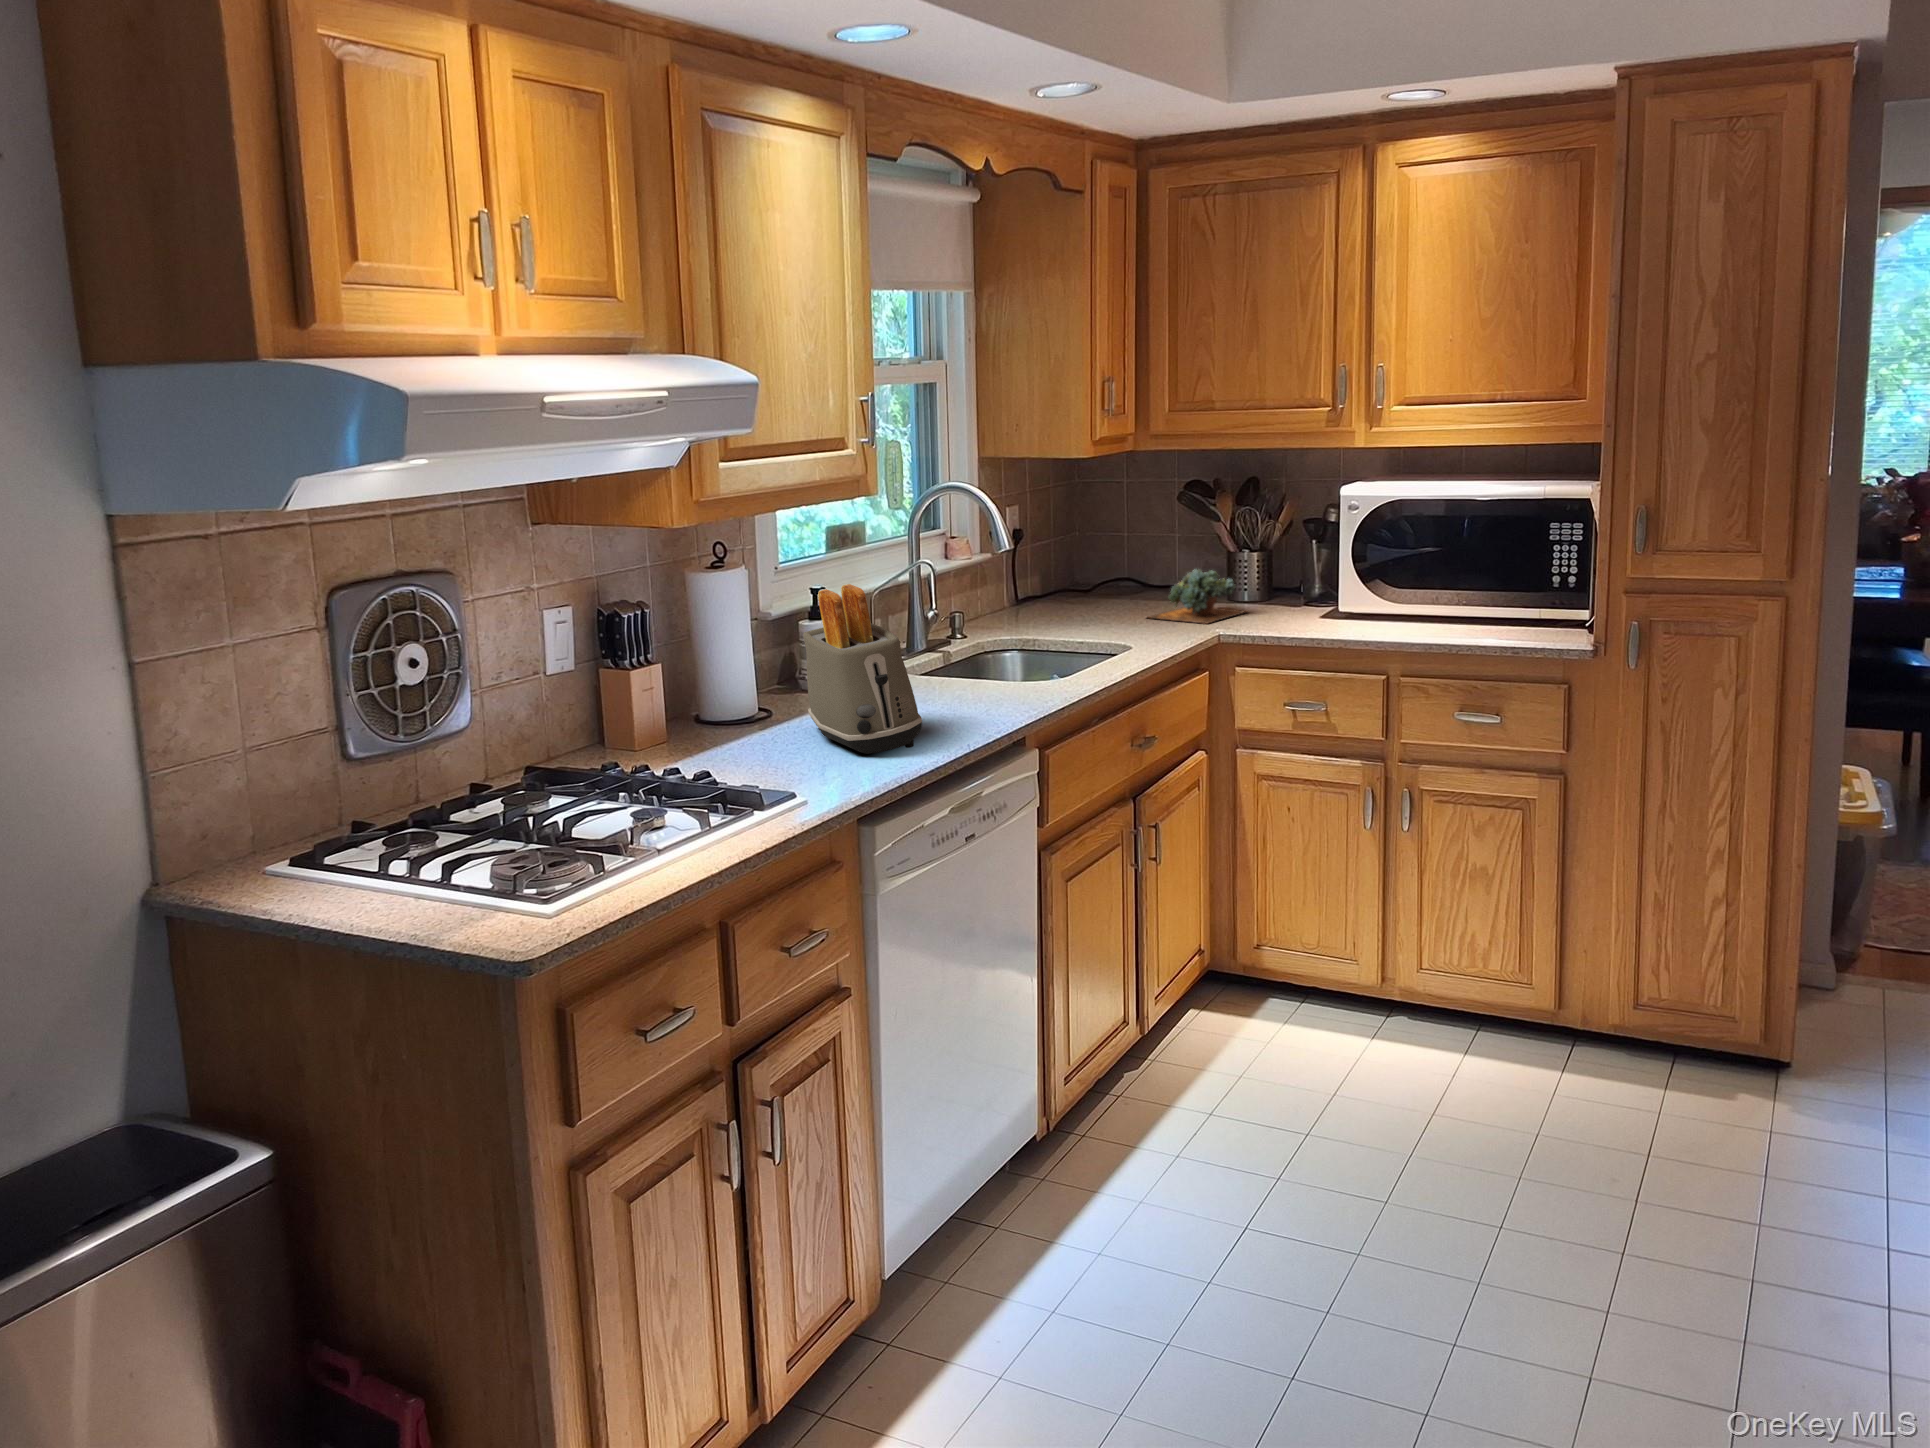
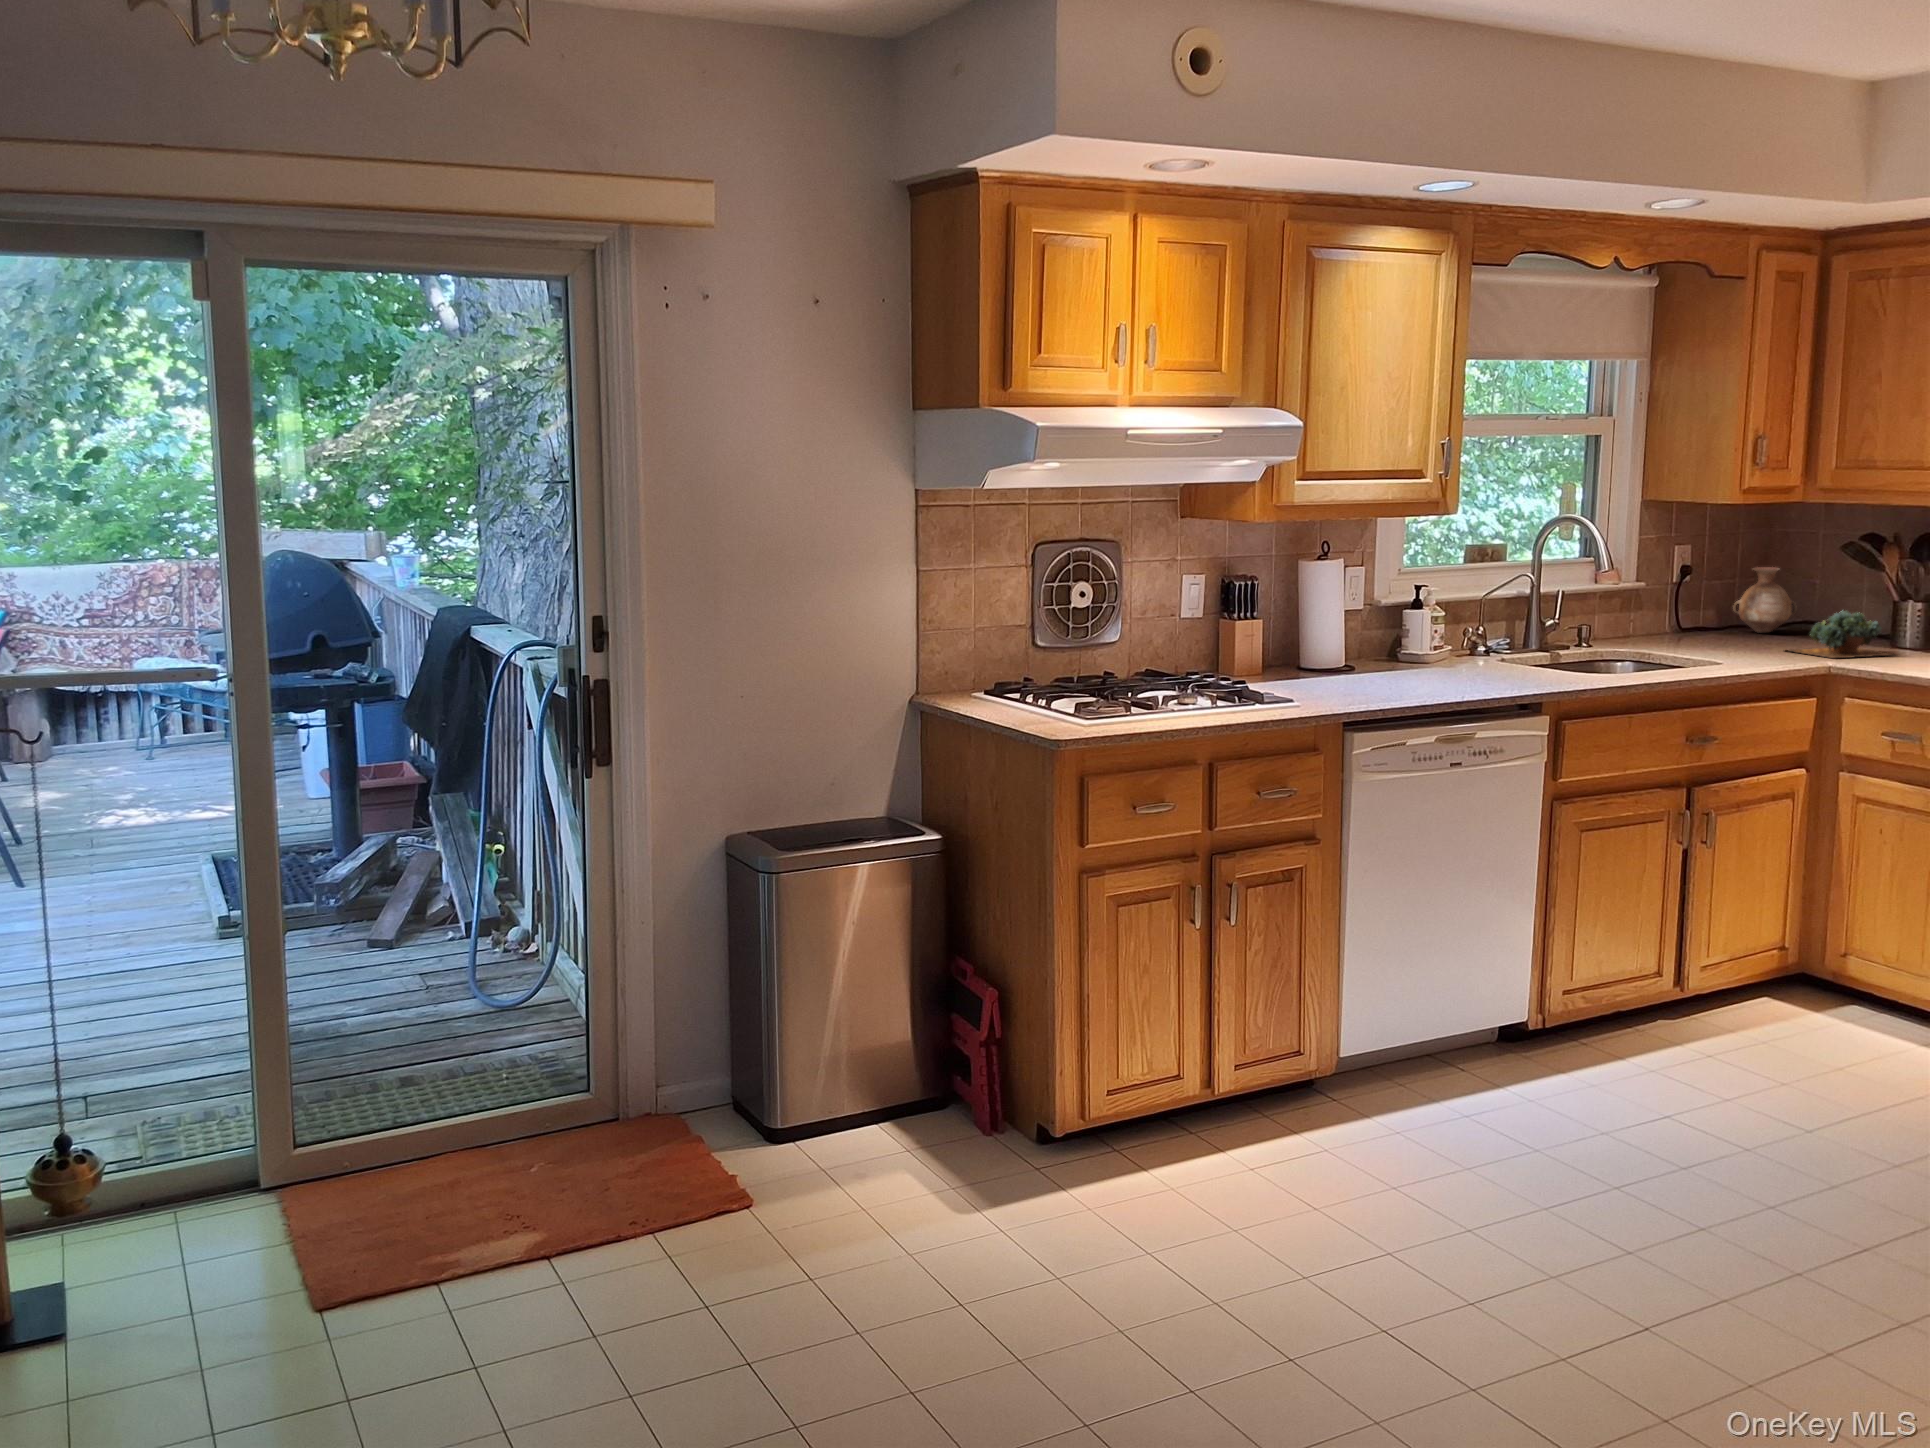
vase: none [1053,523,1112,595] -> present [1733,567,1796,632]
toaster: present [803,584,922,754] -> none [1358,573,1430,692]

